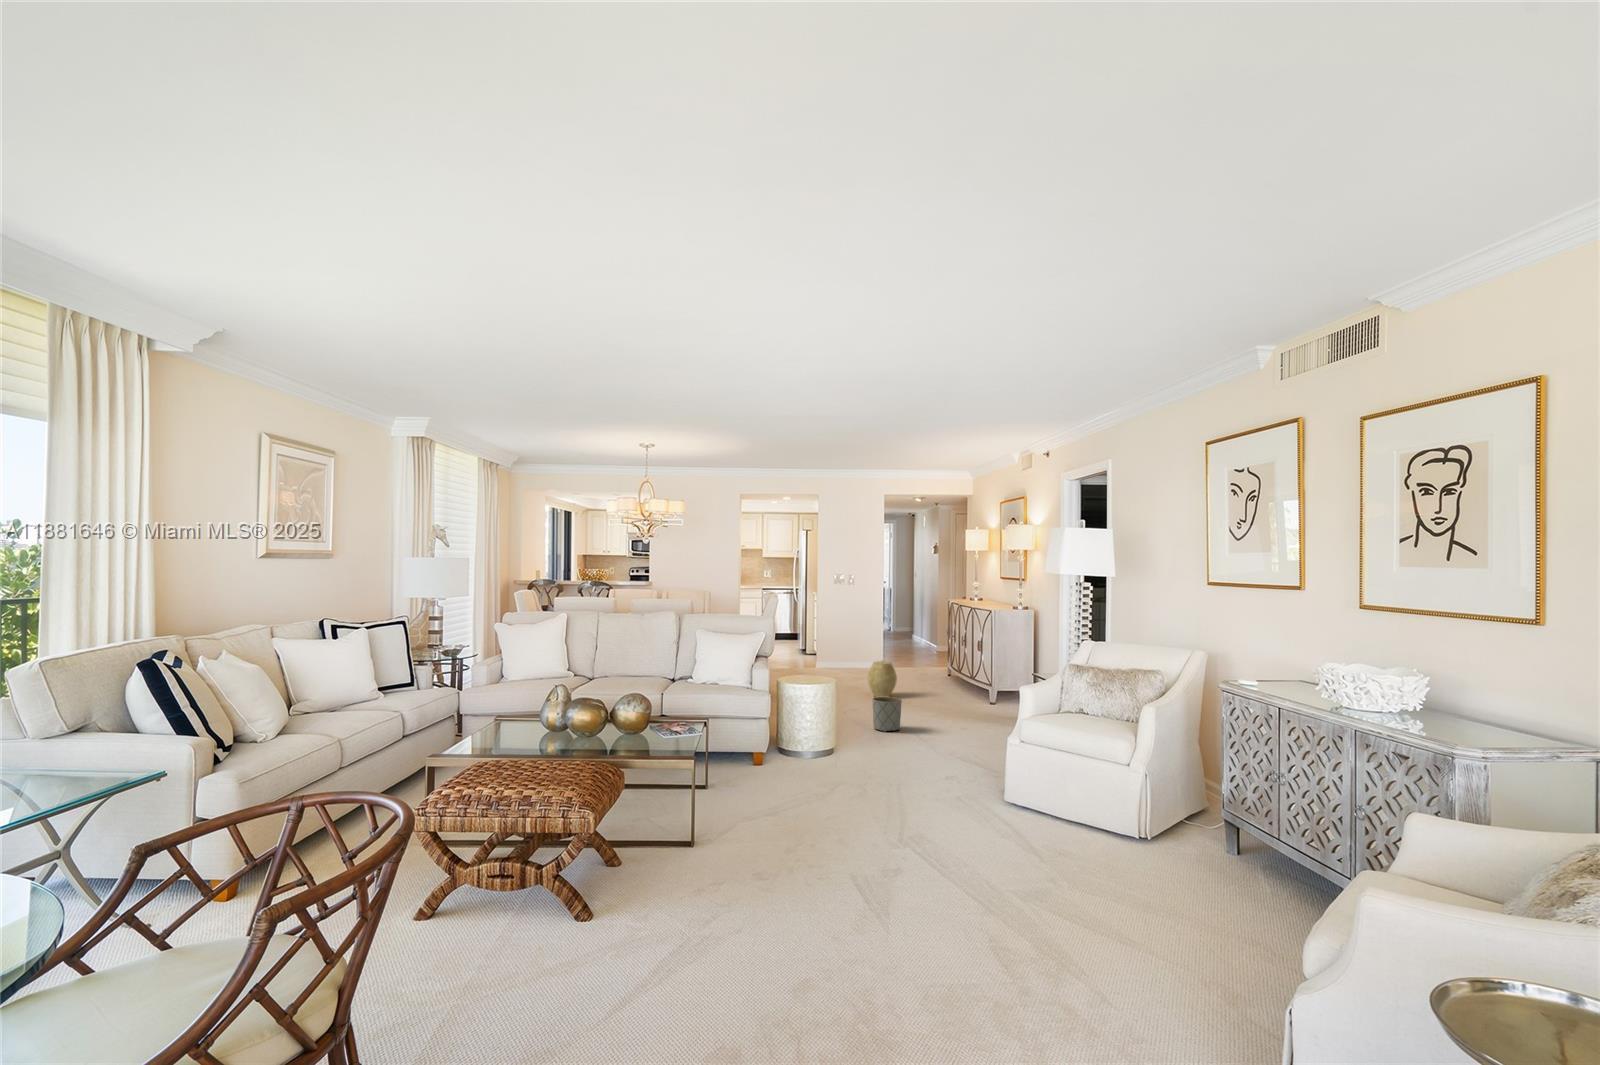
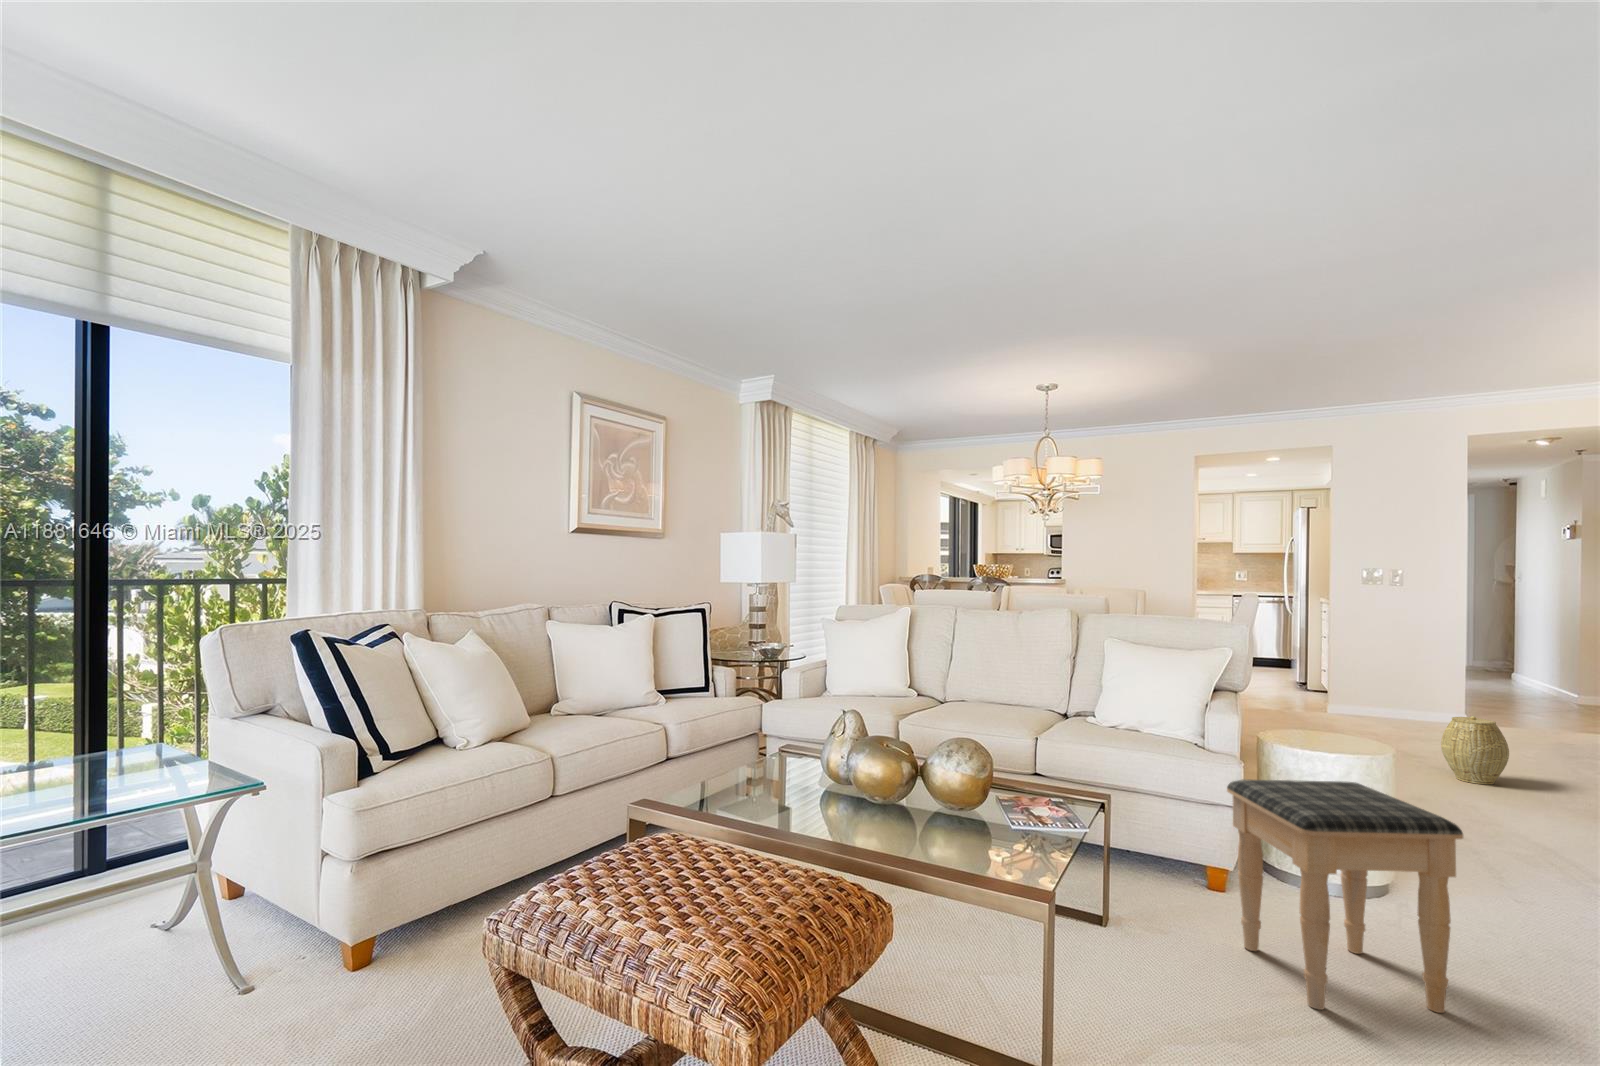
footstool: none [766,696,858,800] -> present [1227,779,1463,1013]
planter: present [873,697,902,732] -> none [1468,788,1544,862]

